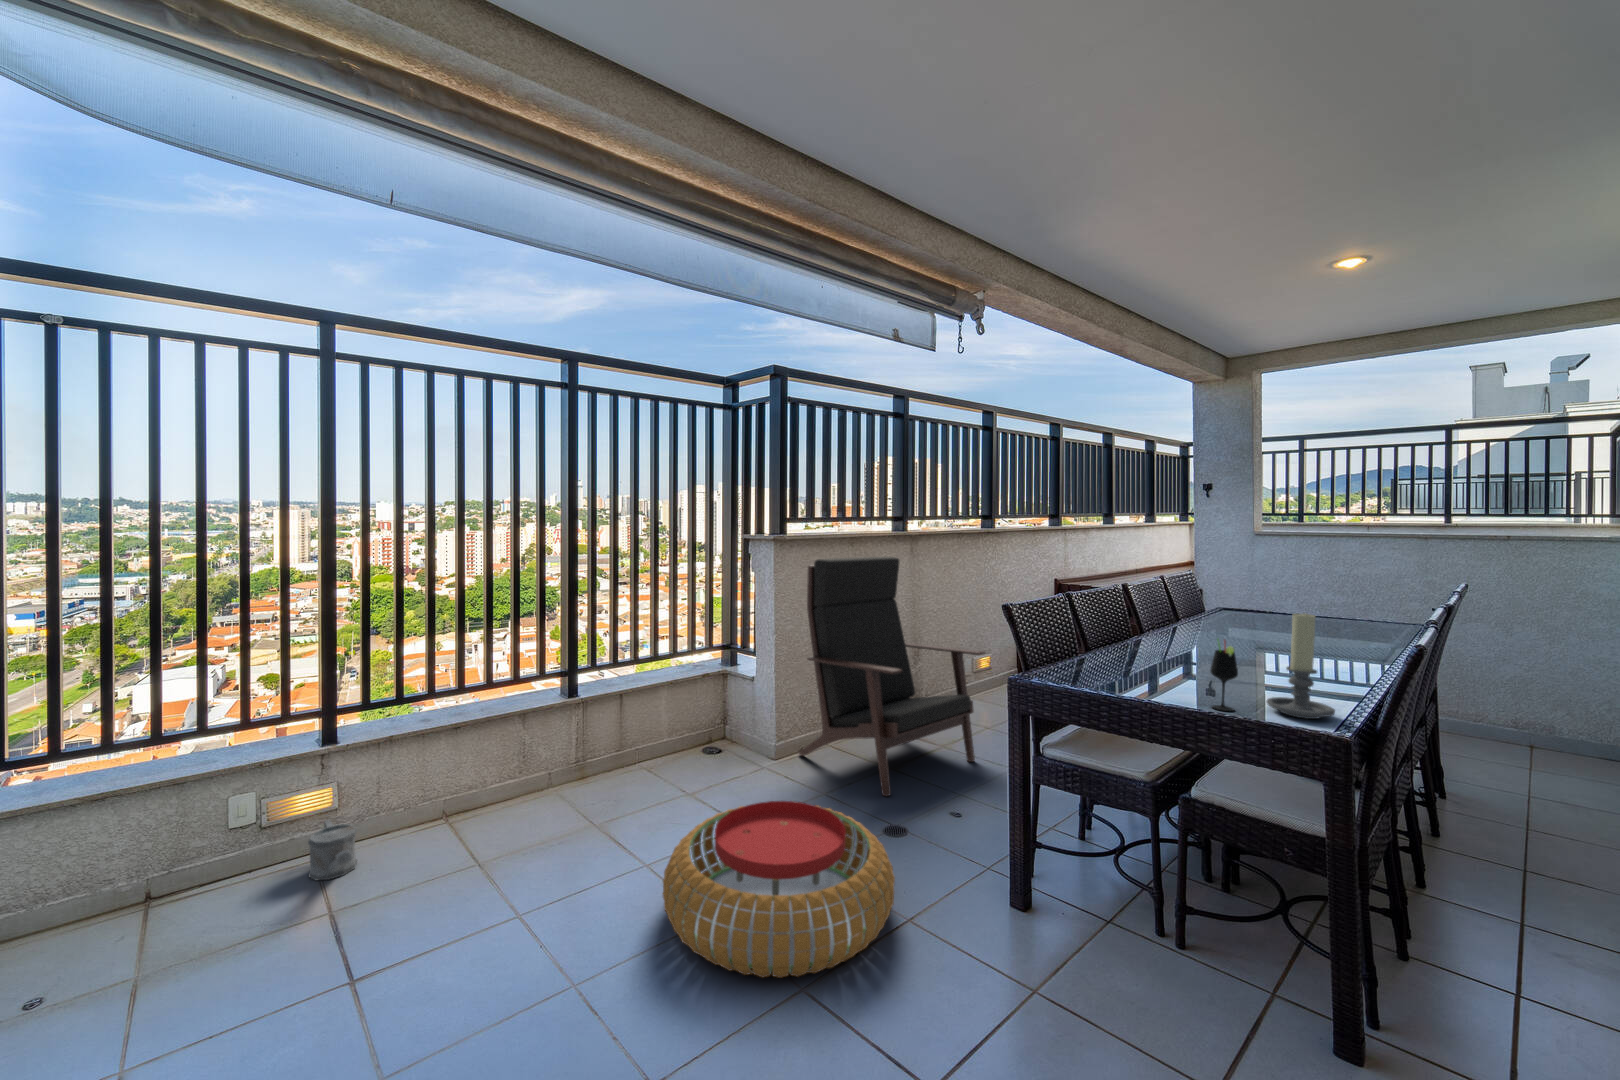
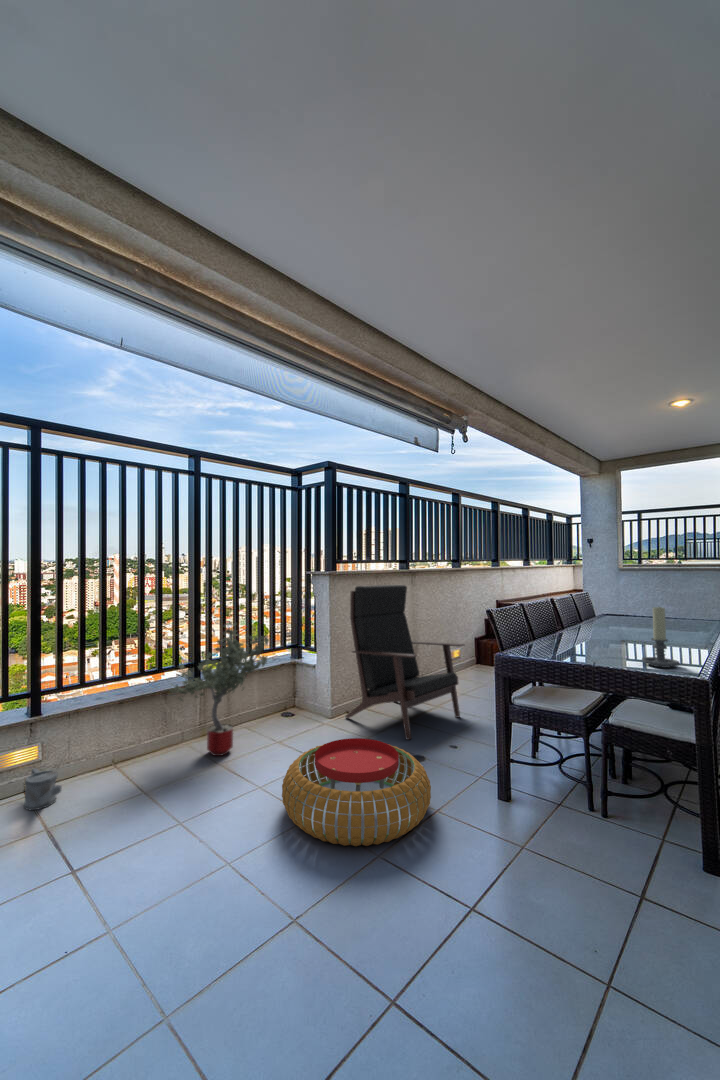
potted tree: none [518,611,677,809] -> present [168,621,269,756]
wine glass: present [1210,639,1238,711] -> none [610,622,626,665]

